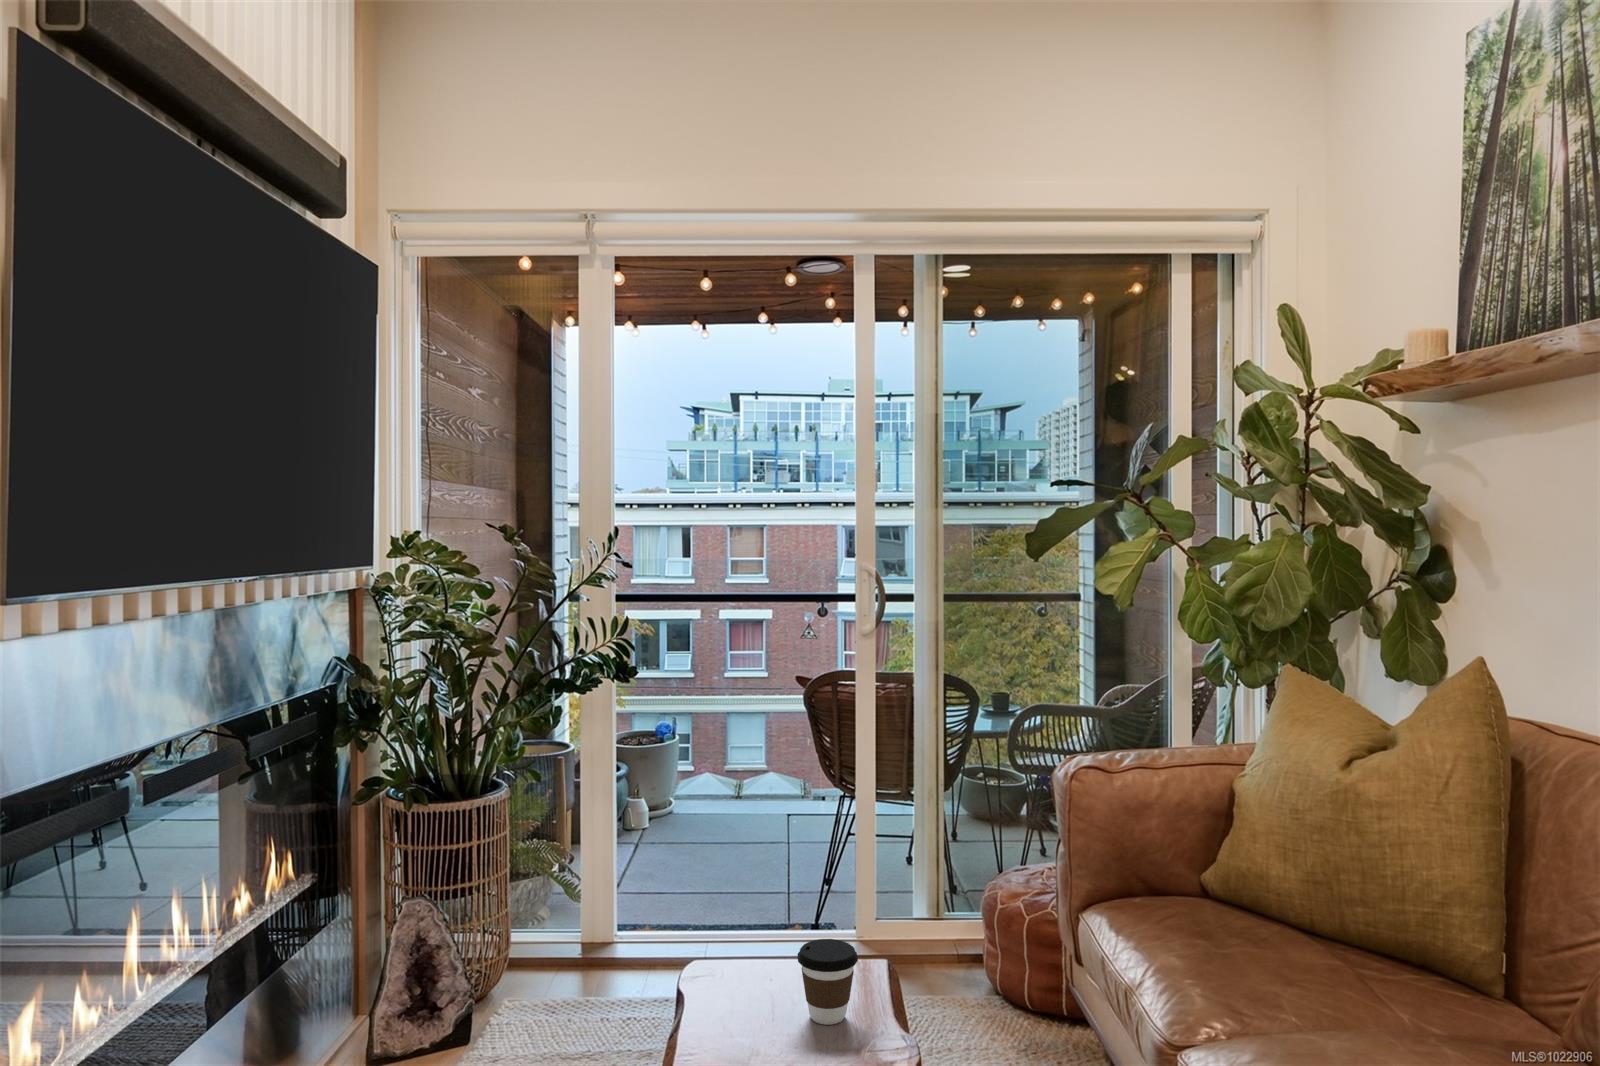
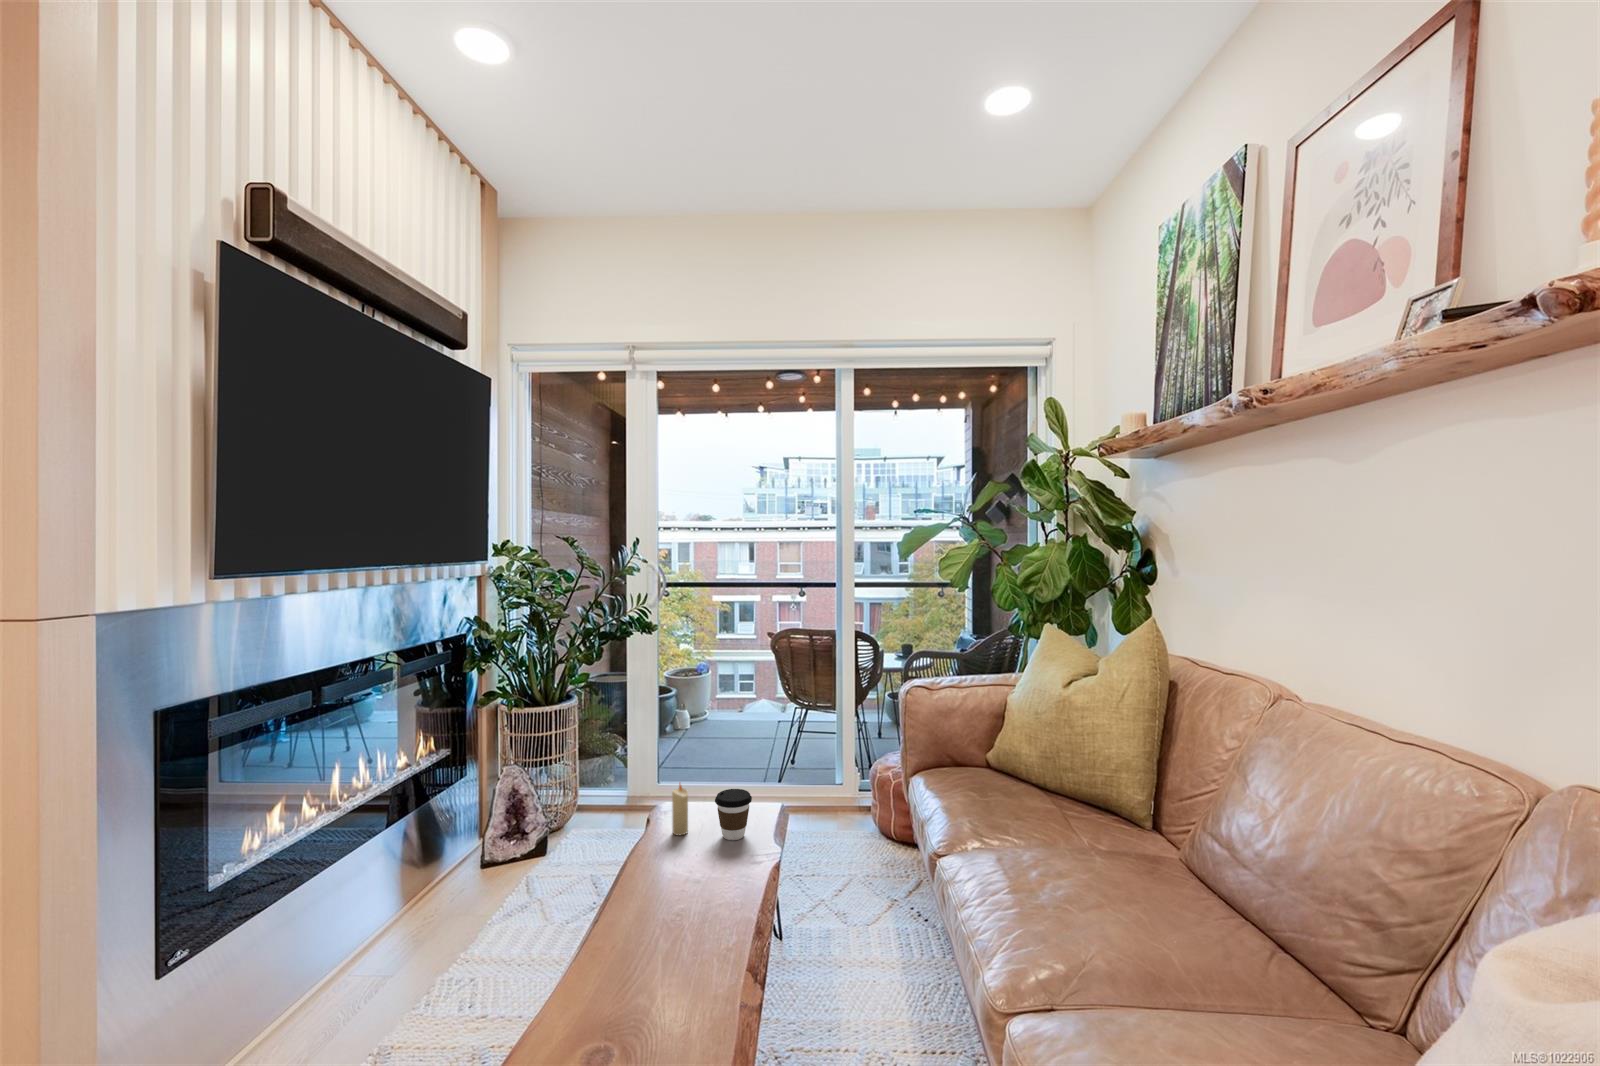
candle: none [724,929,751,1018] -> present [672,784,688,835]

